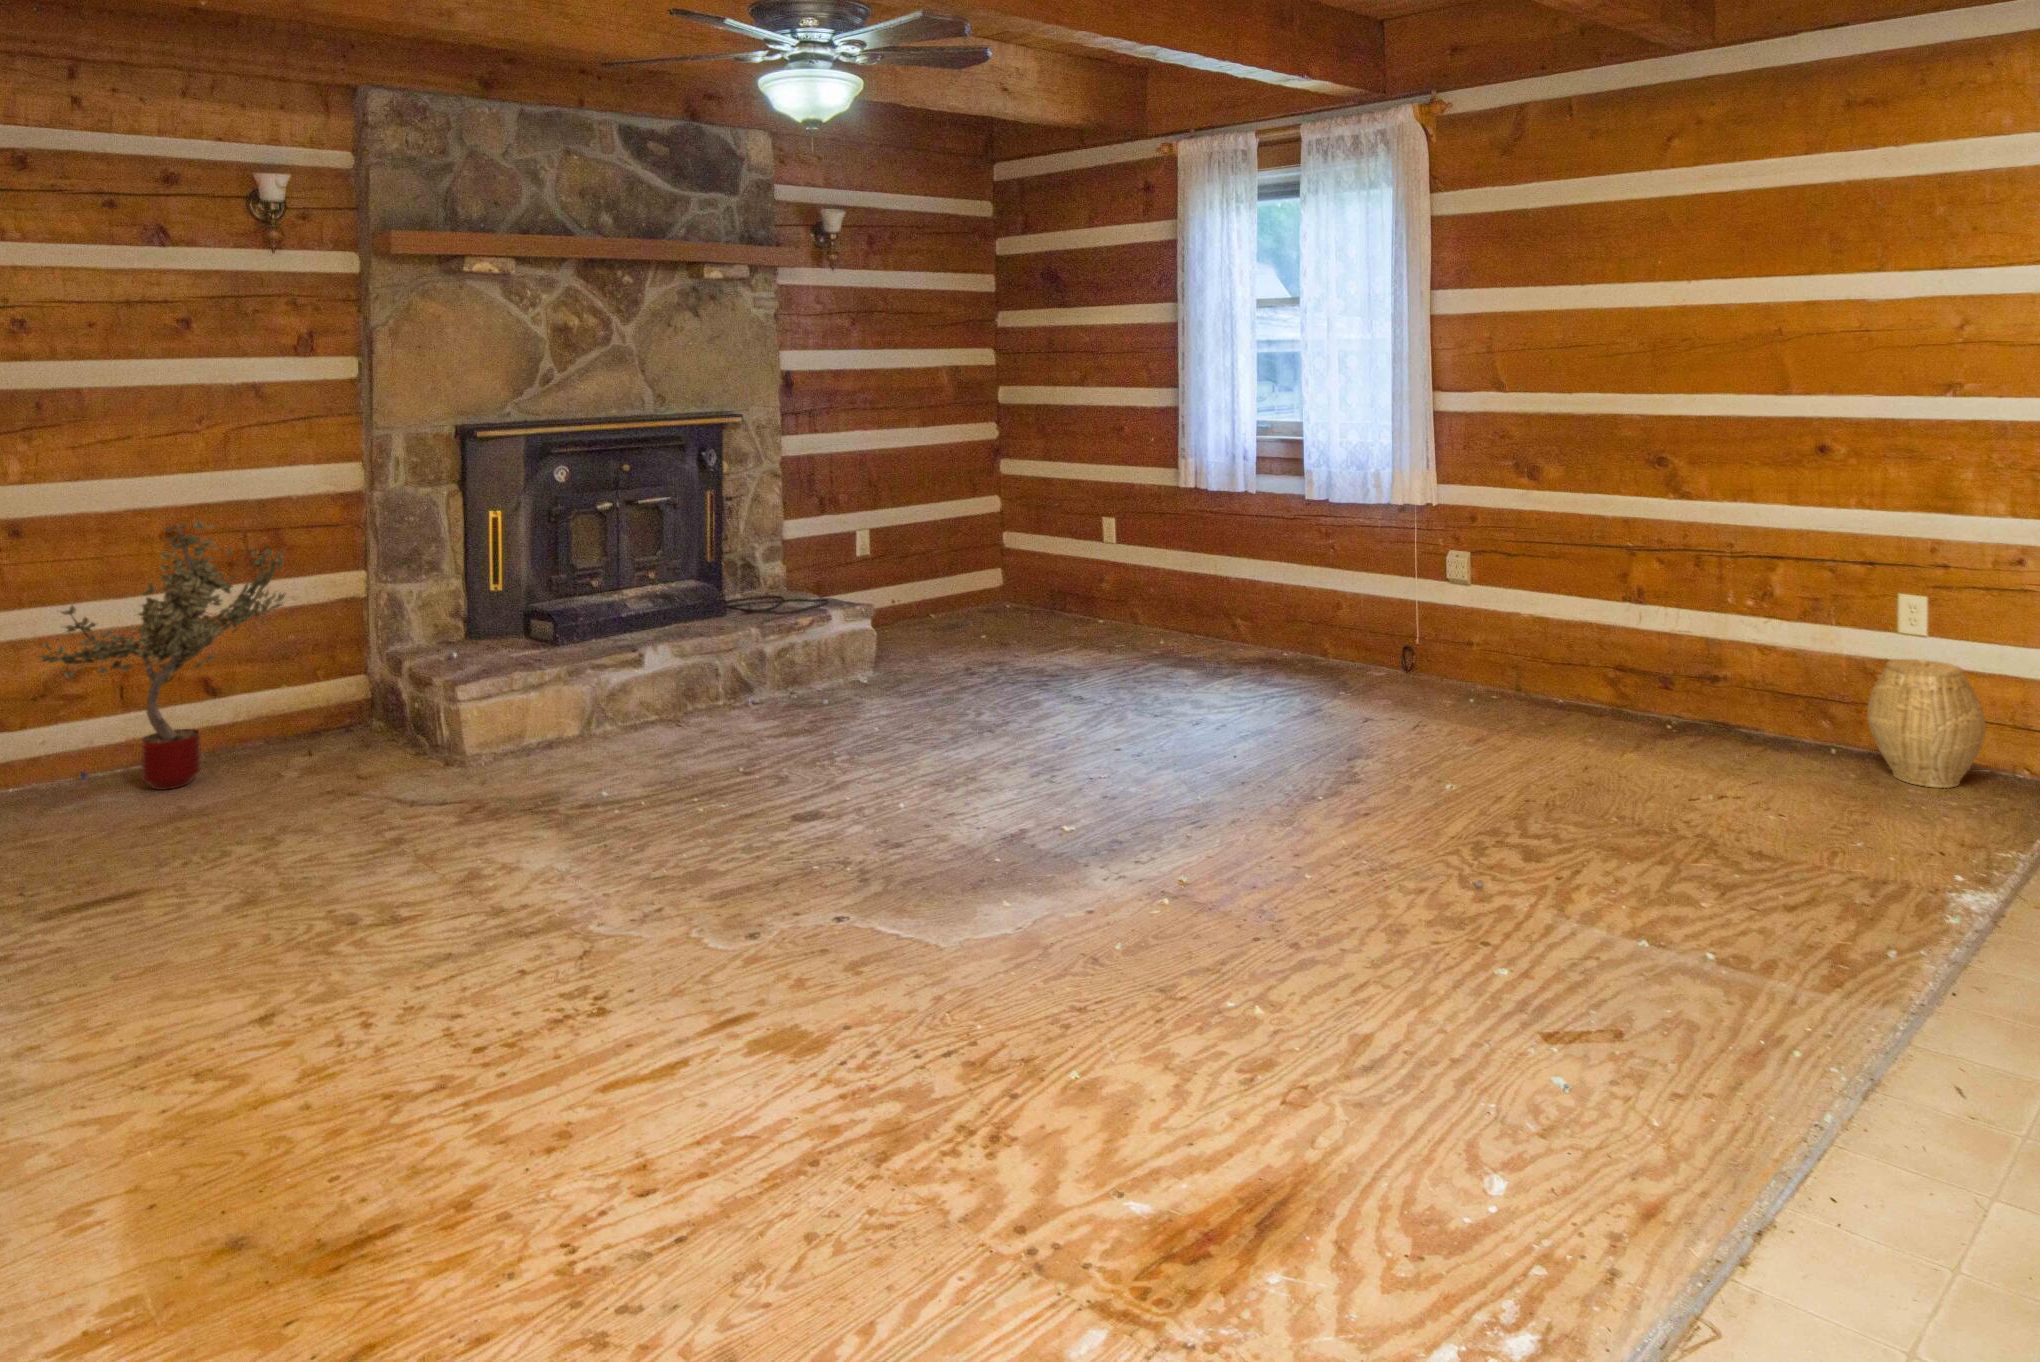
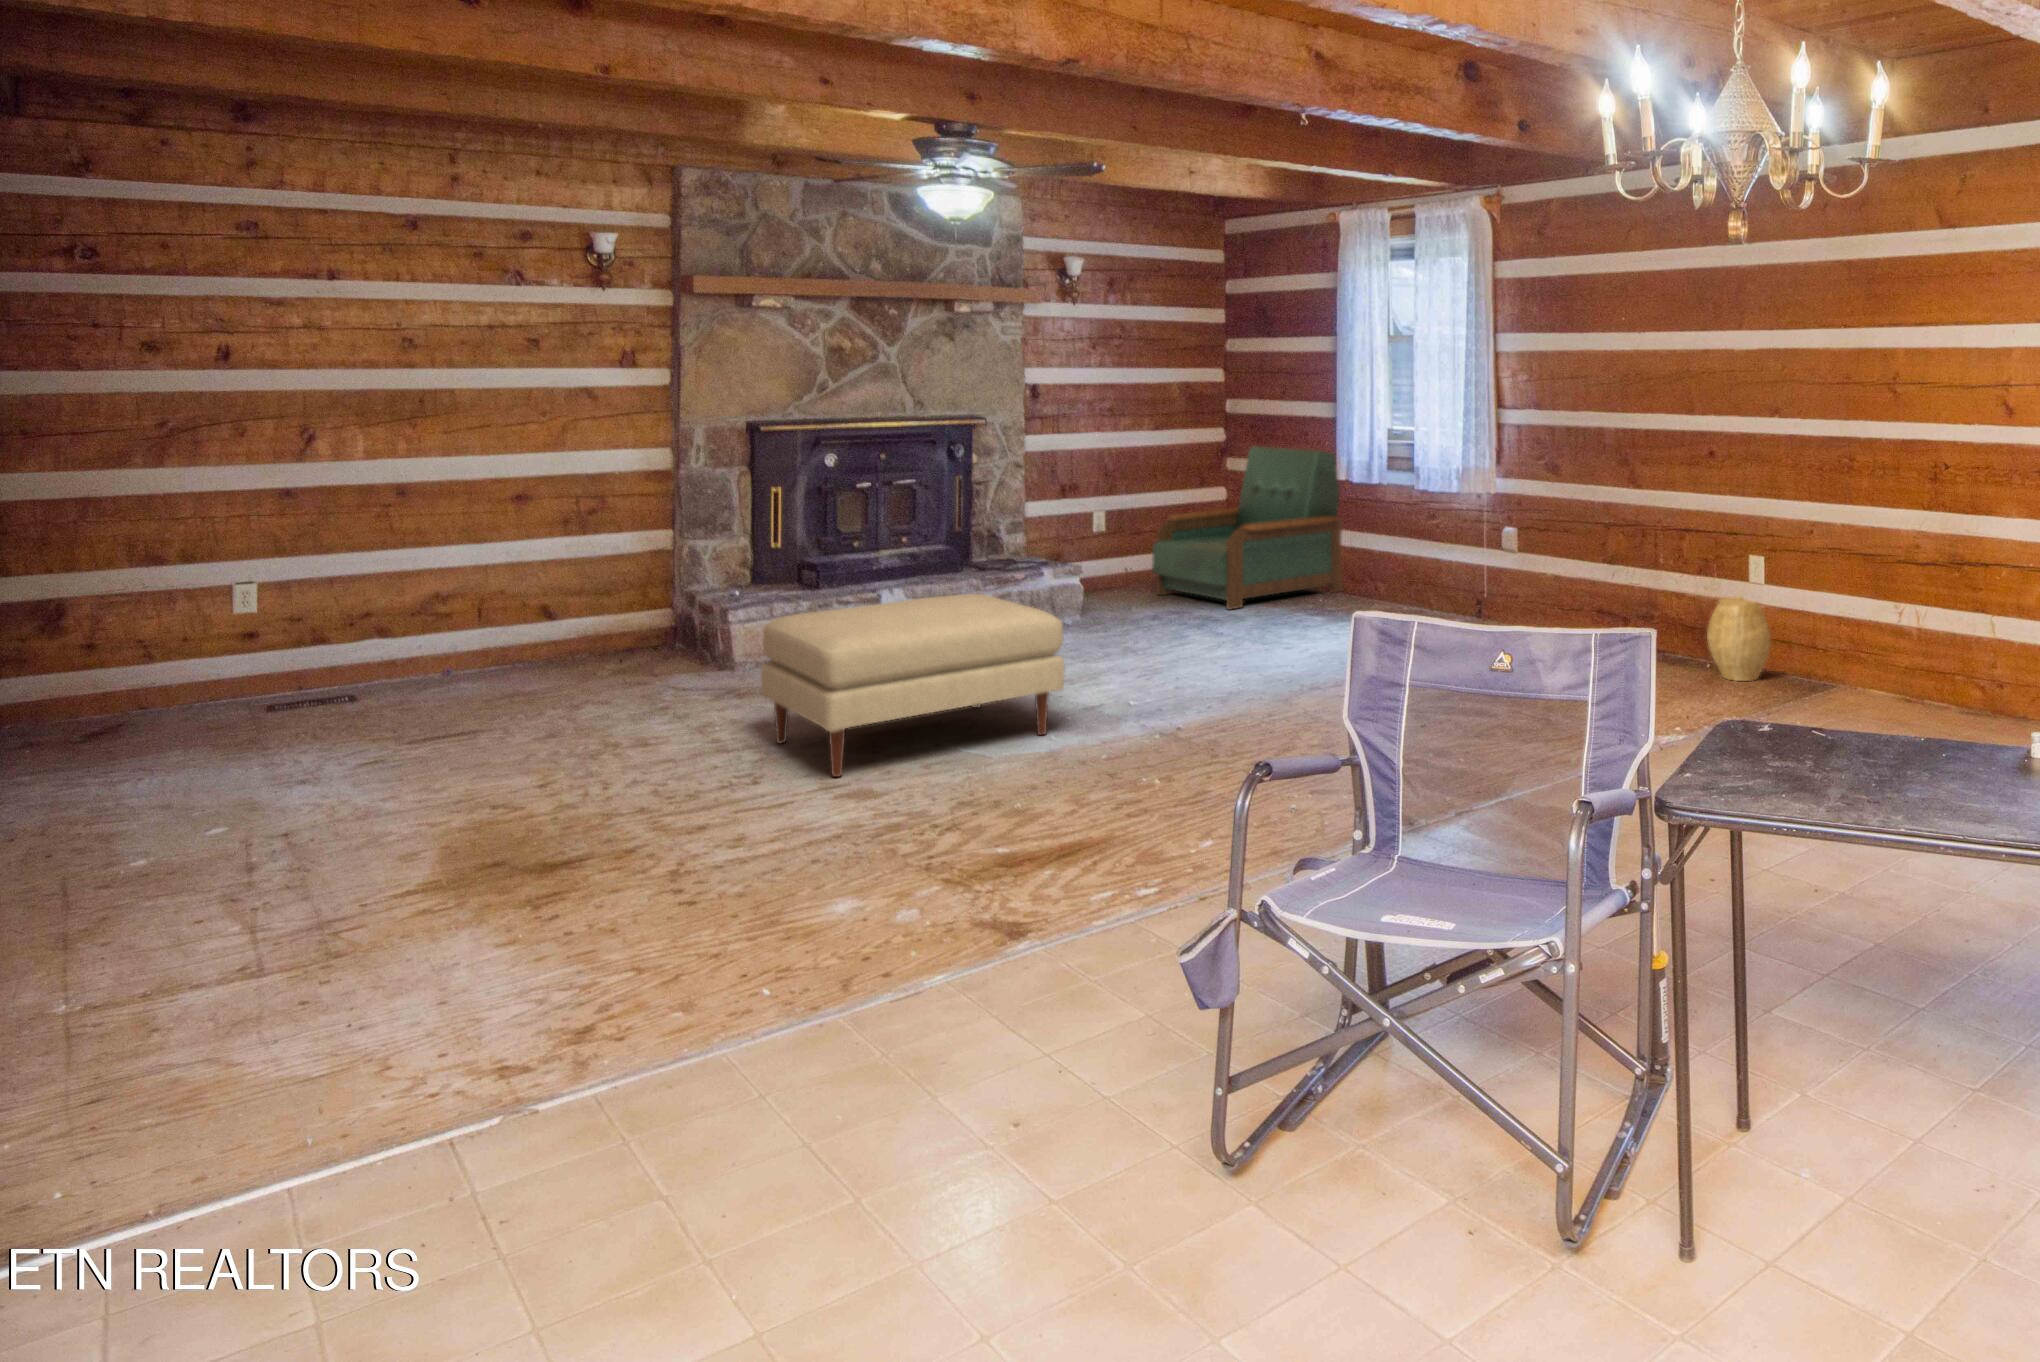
armchair: none [946,444,1187,662] -> present [1152,446,1344,610]
potted tree: present [40,520,286,790] -> none [414,486,606,679]
ottoman: none [559,676,1015,1009] -> present [761,594,1064,777]

